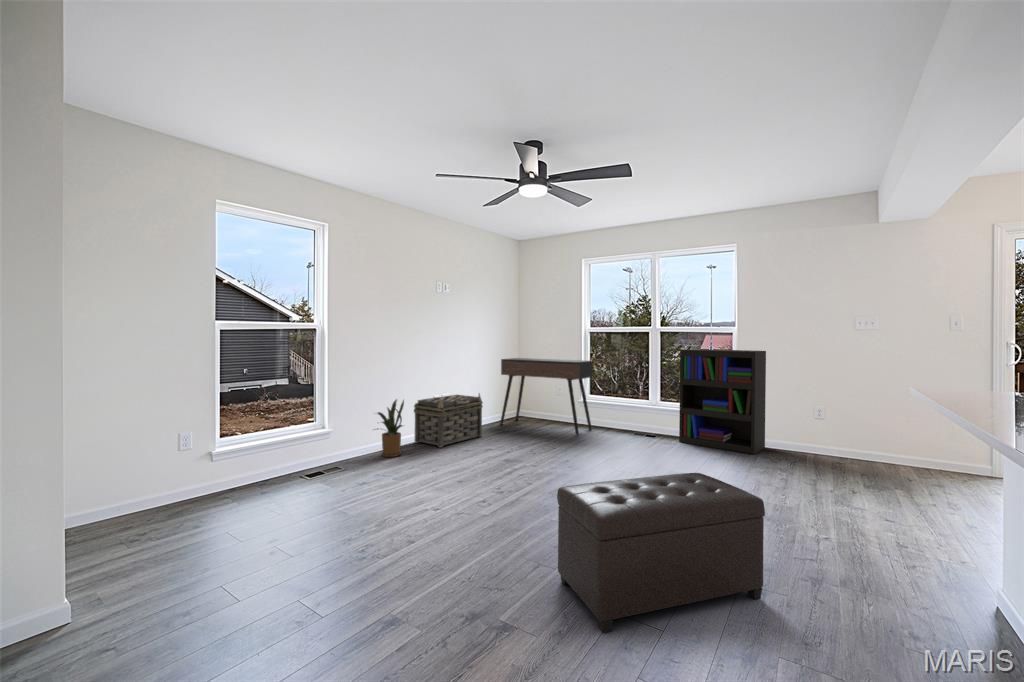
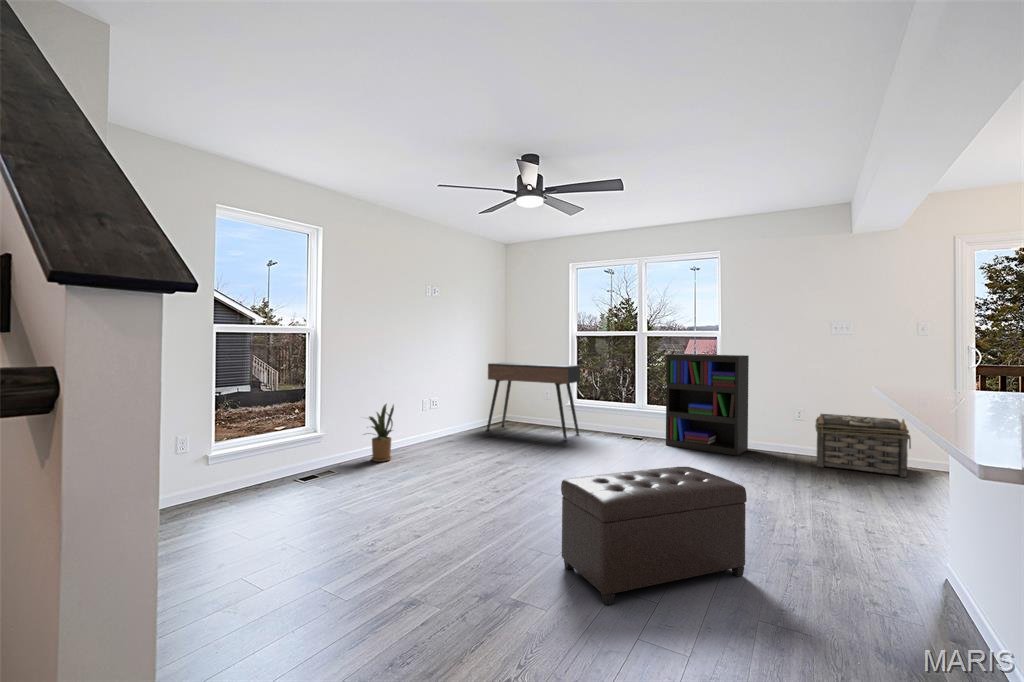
basket: present [414,393,483,448] -> present [815,413,911,477]

